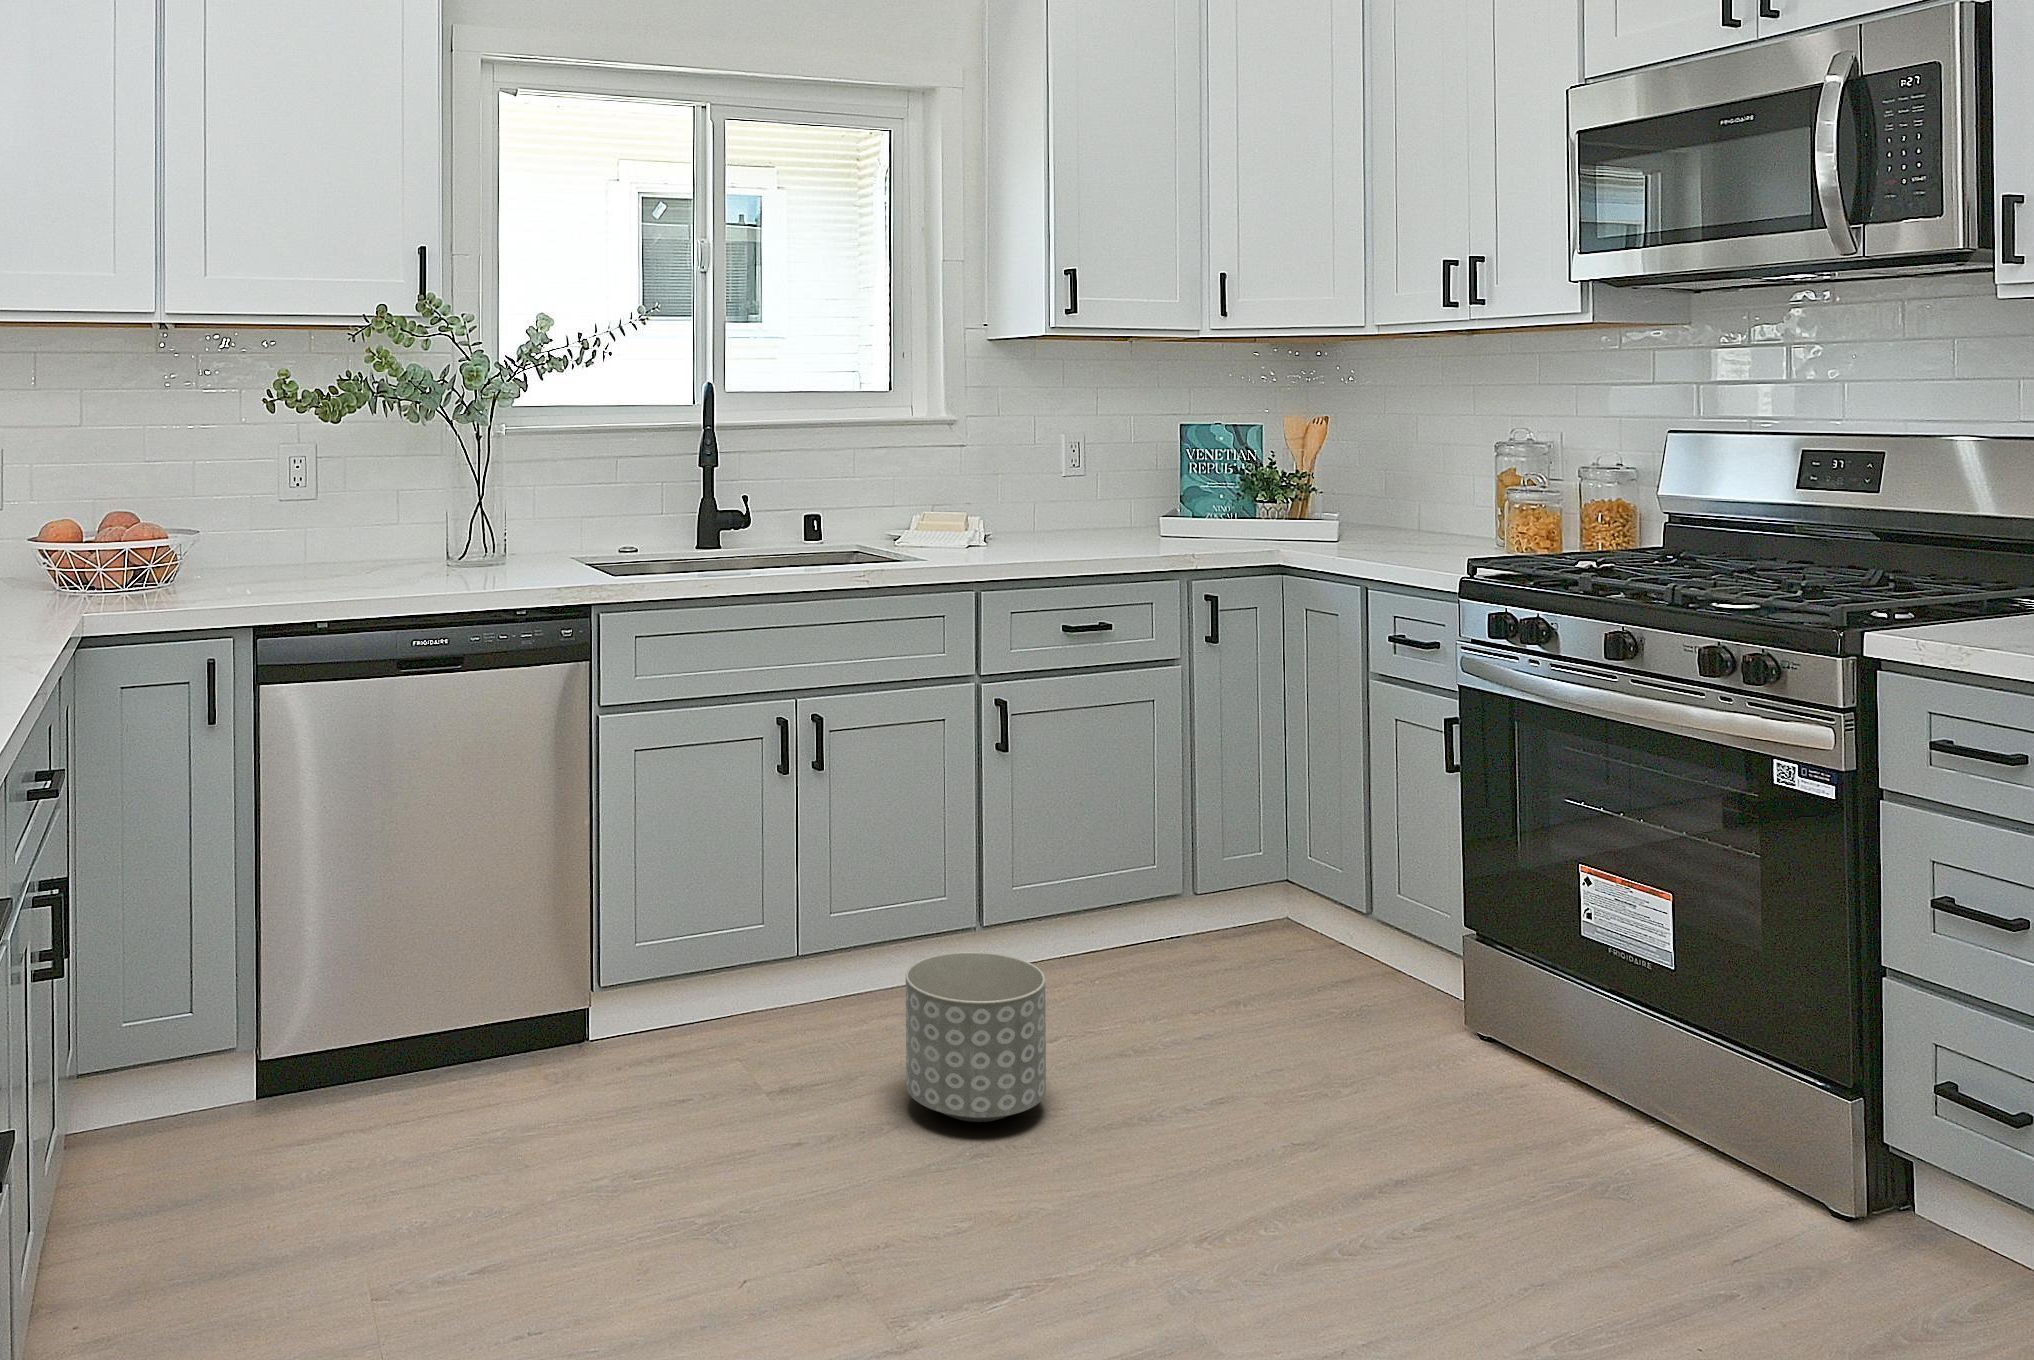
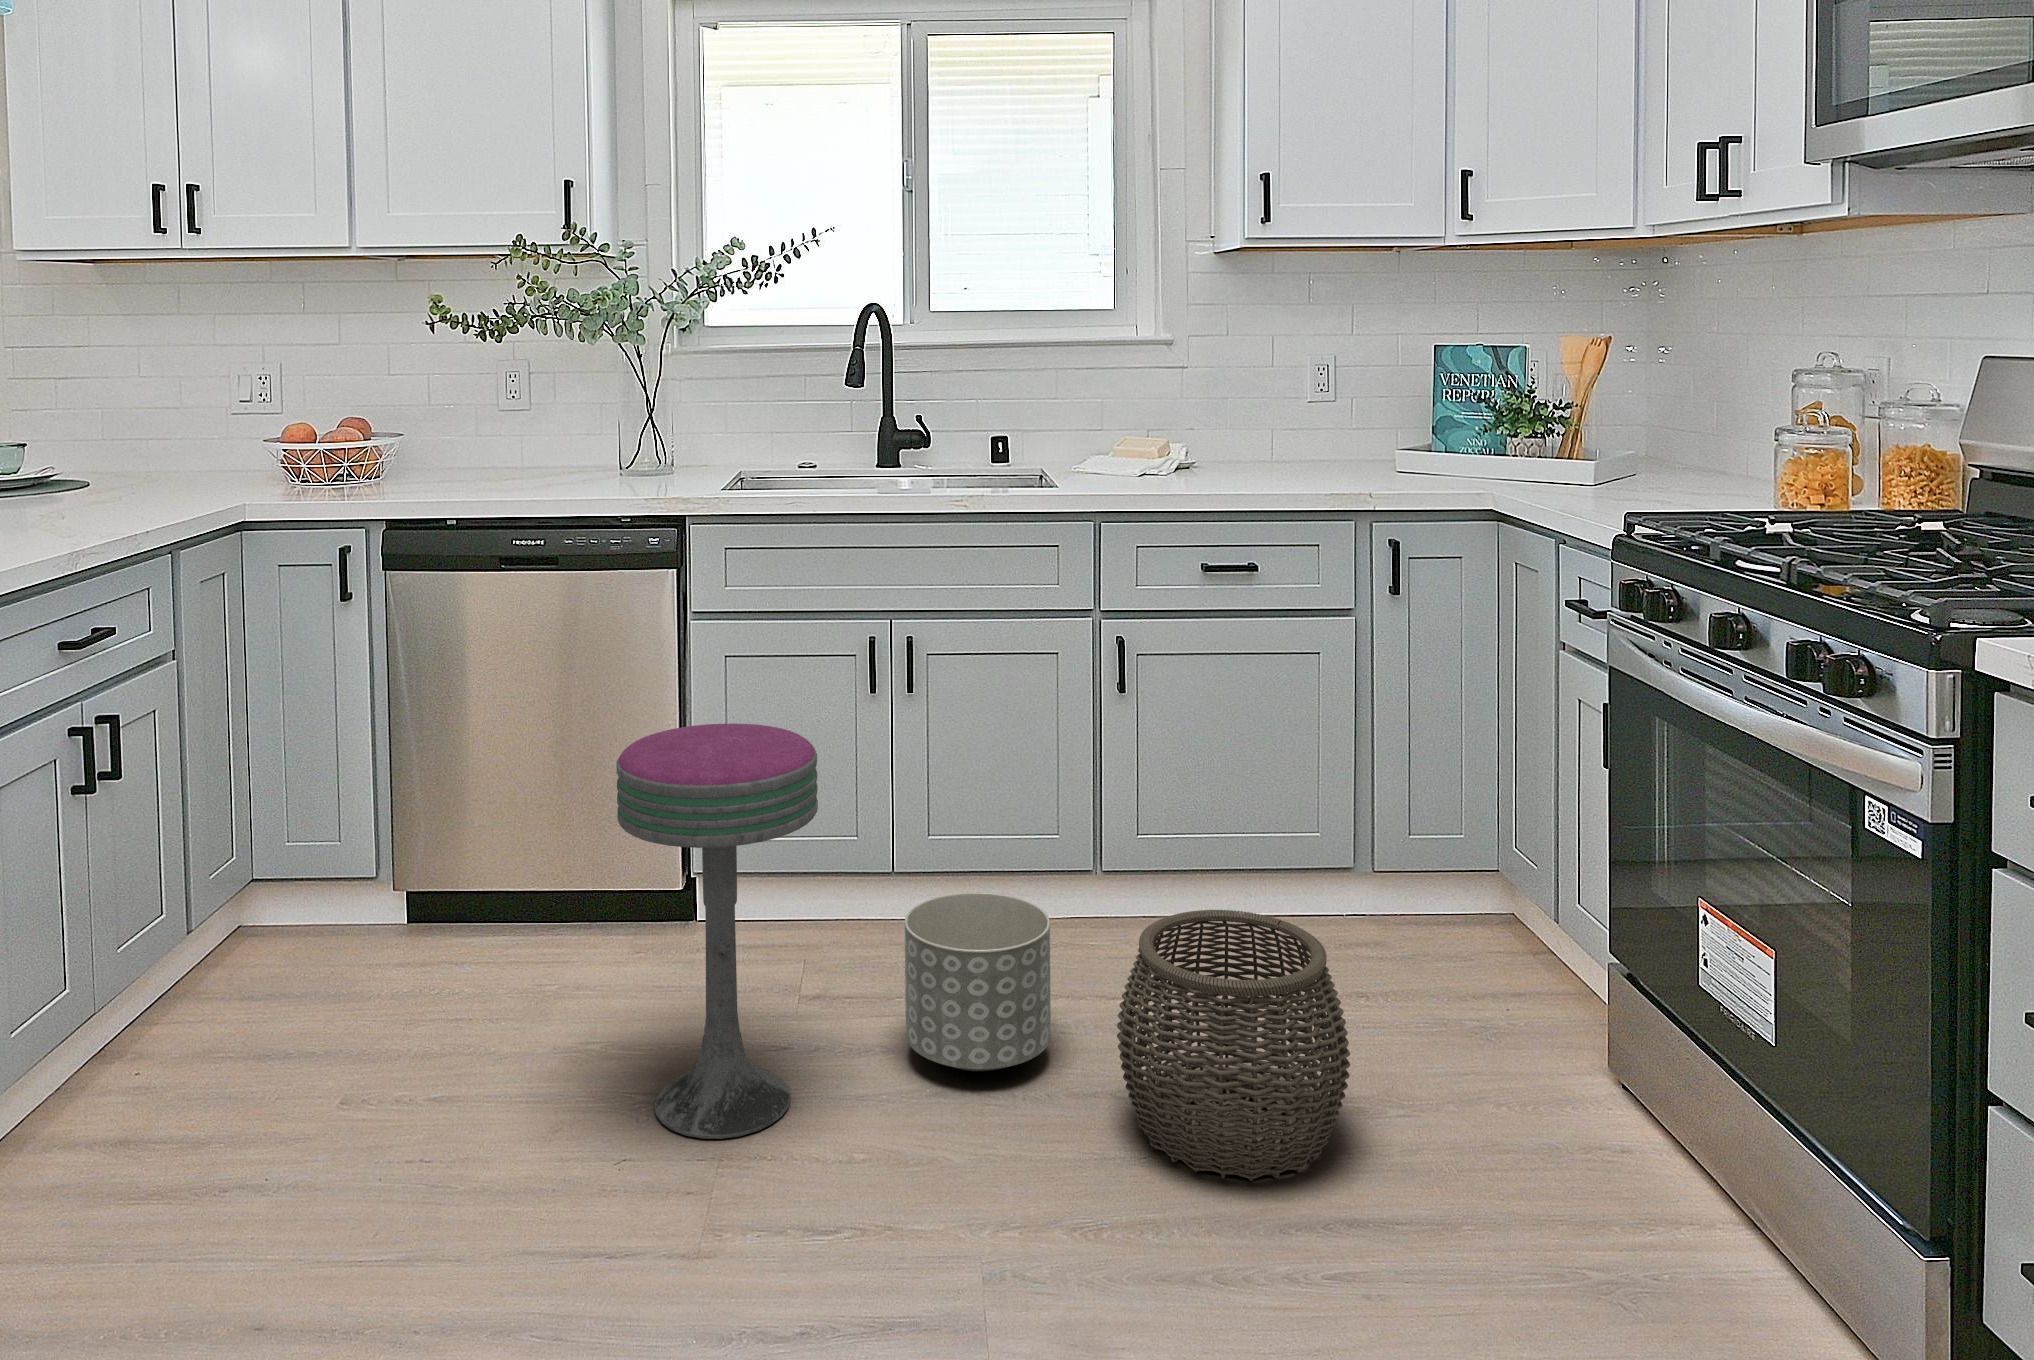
bar stool: none [682,805,881,1226] -> present [616,723,818,1139]
woven basket: none [1136,932,1346,1165] -> present [1117,910,1350,1181]

